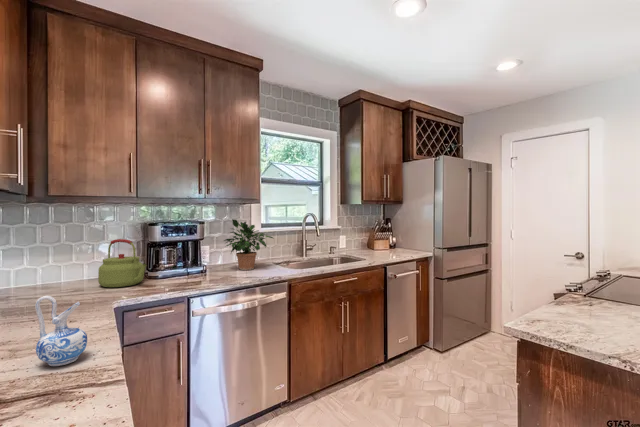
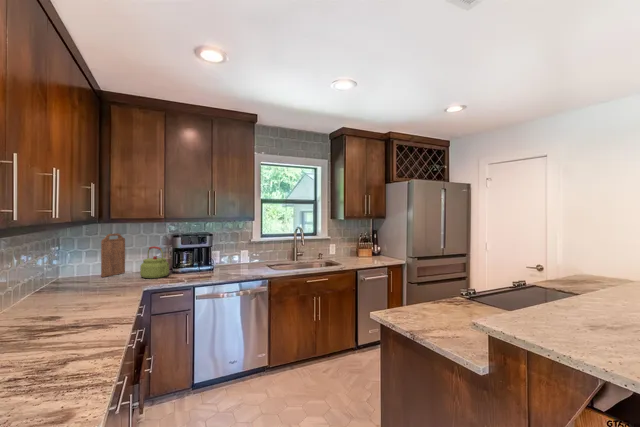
potted plant: present [224,219,273,270] -> none [225,232,266,270]
cutting board: none [30,221,69,290] -> present [101,233,125,277]
ceramic pitcher: present [35,296,87,366] -> none [91,283,116,319]

